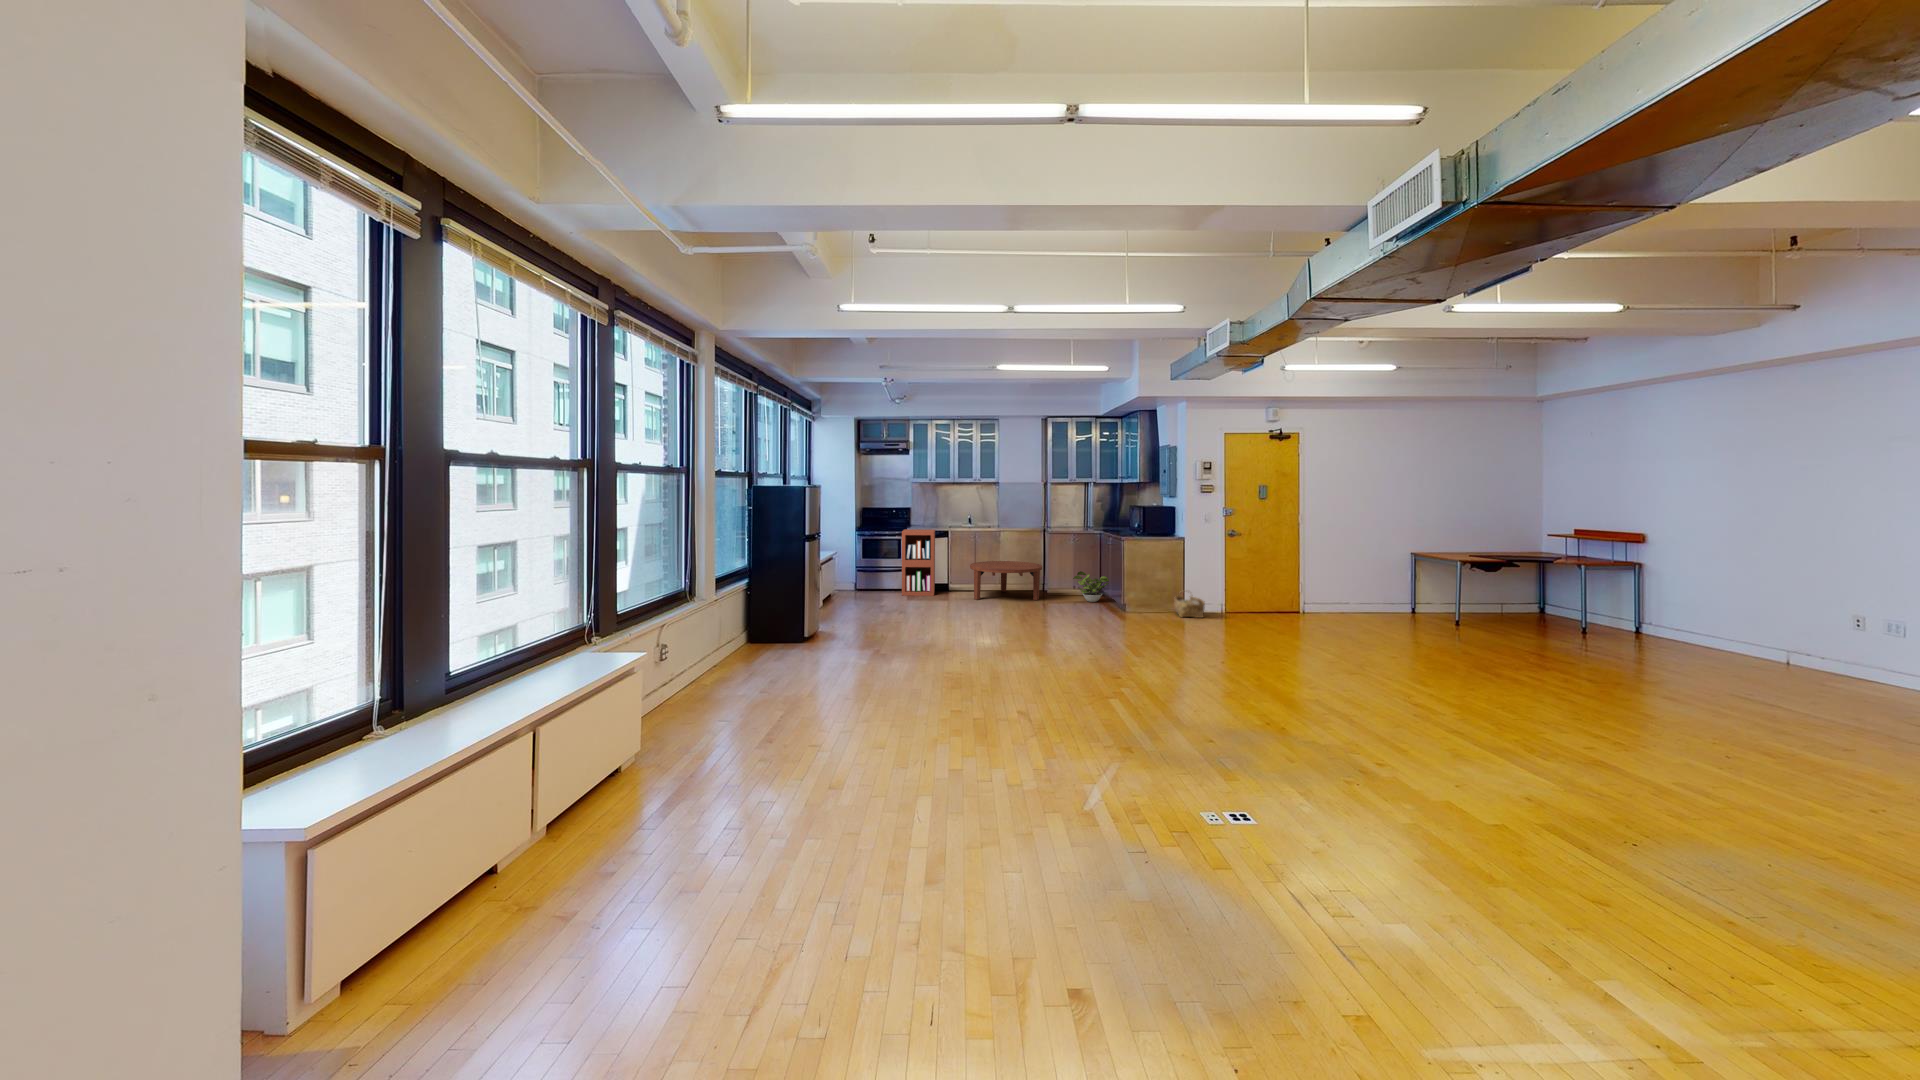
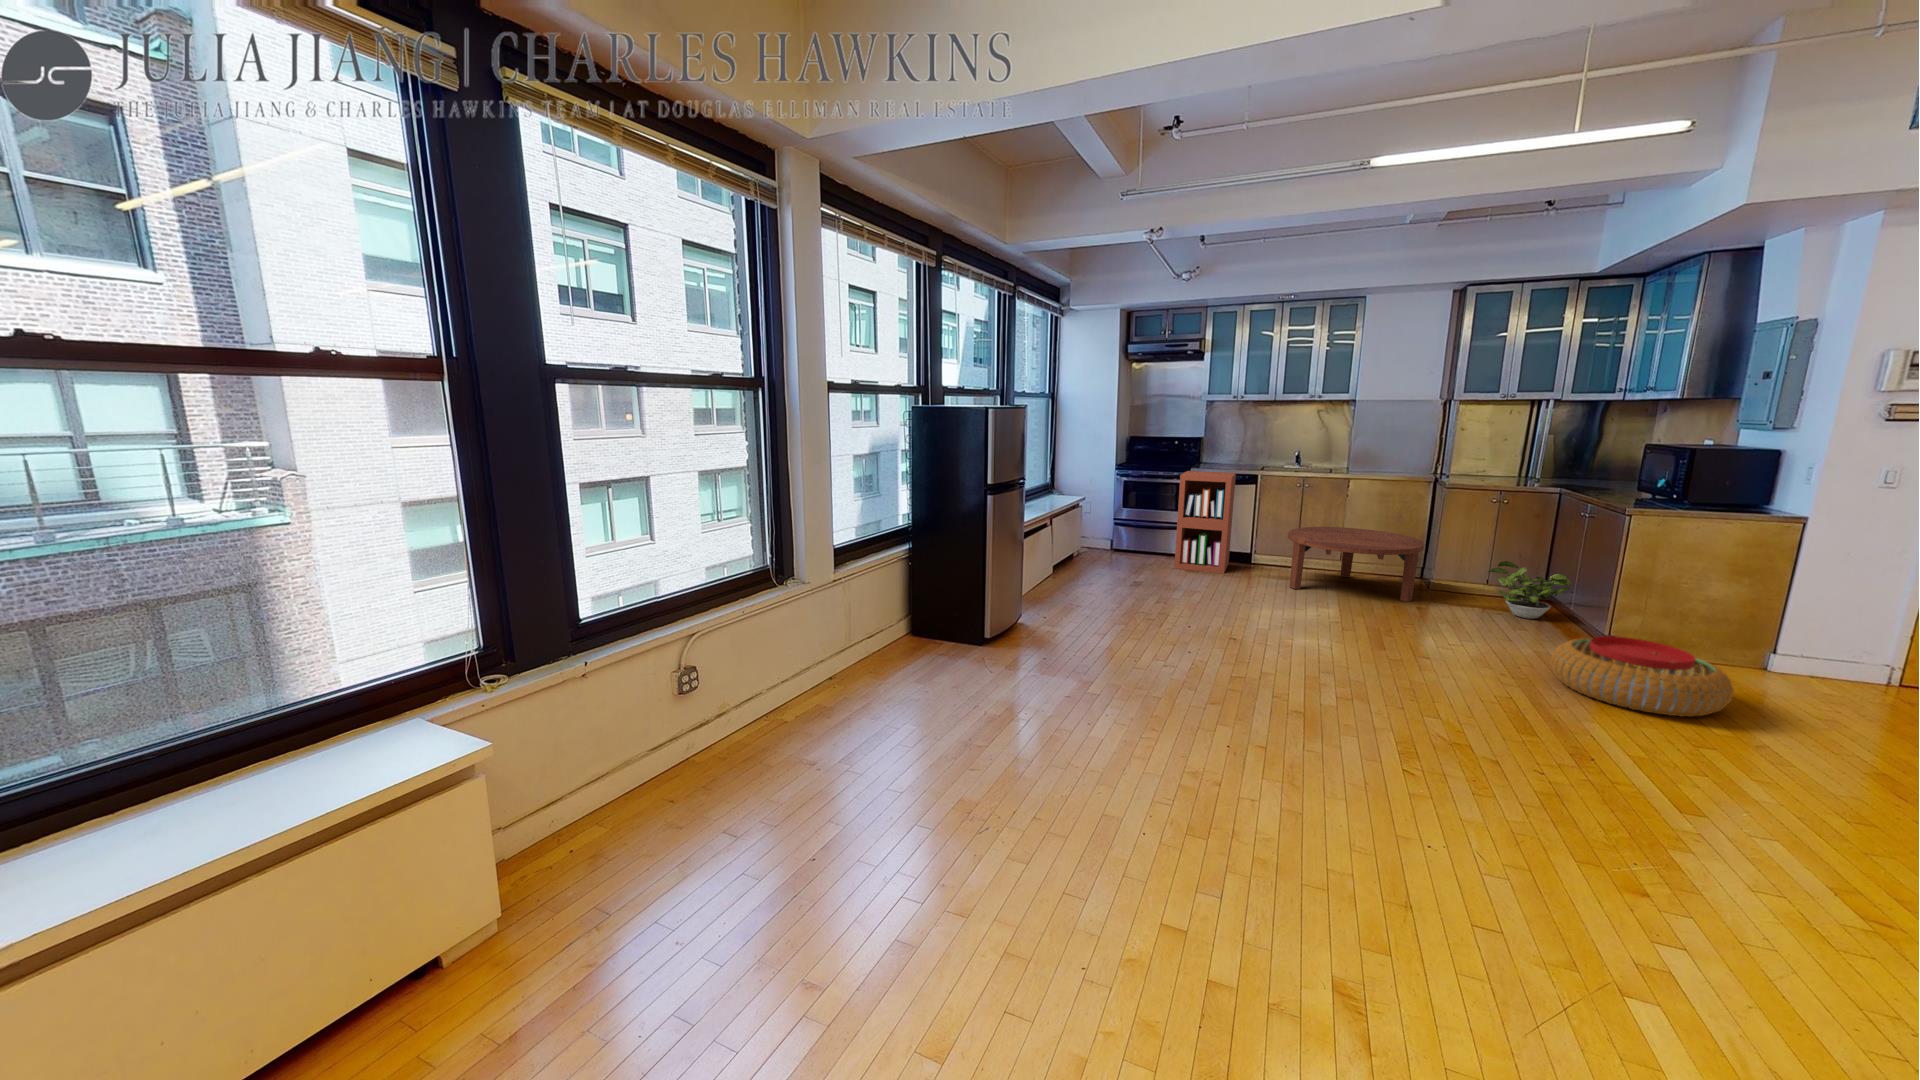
woven basket: present [1174,593,1205,618] -> none [1749,630,1855,699]
pouf: none [1098,599,1163,630] -> present [1551,636,1734,717]

